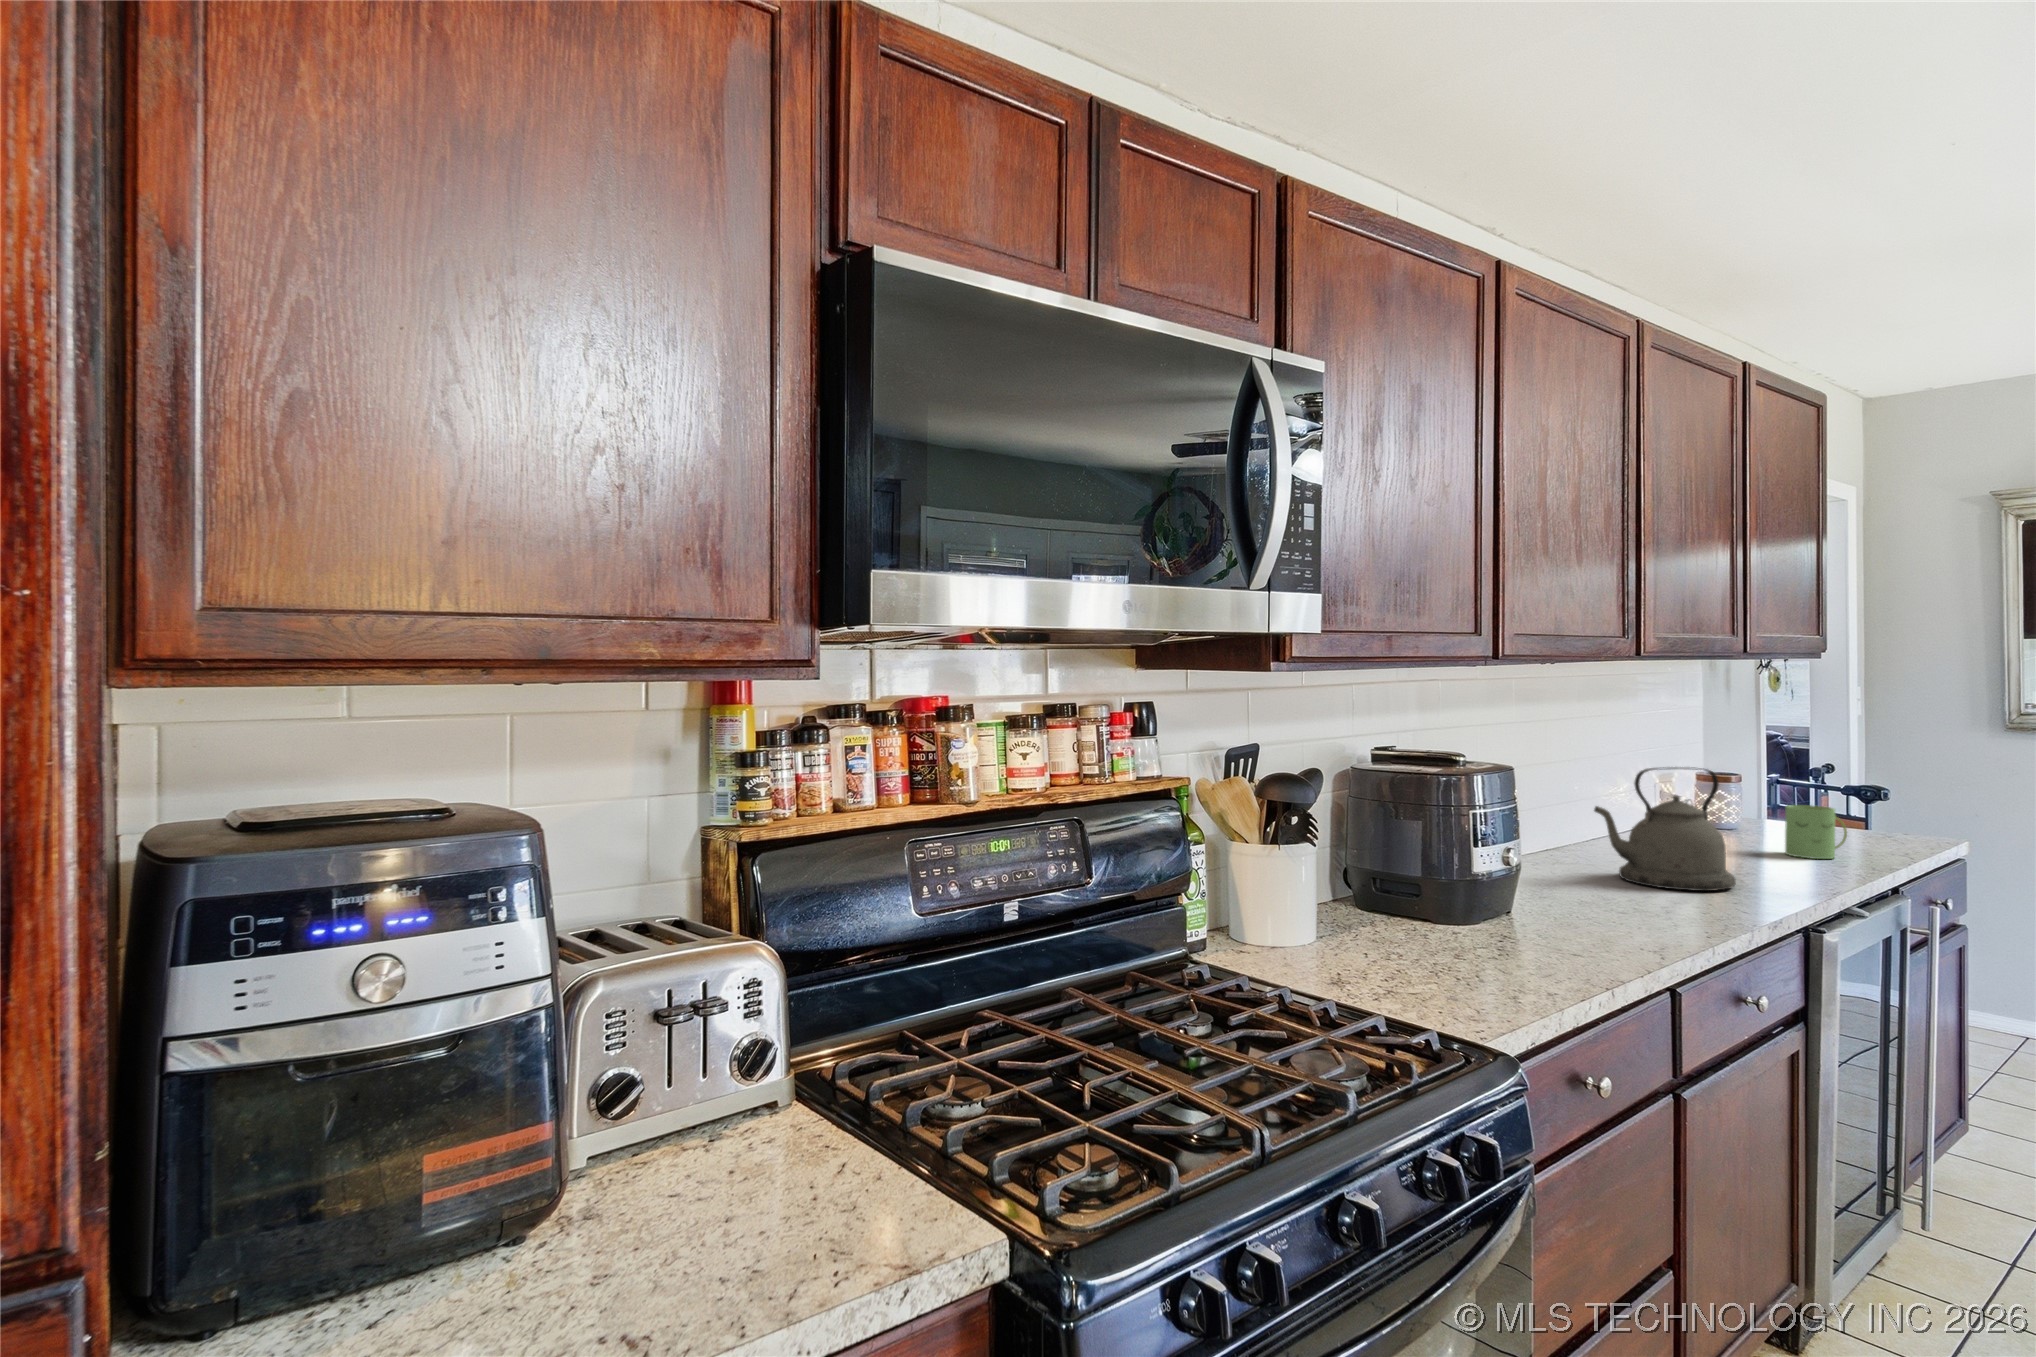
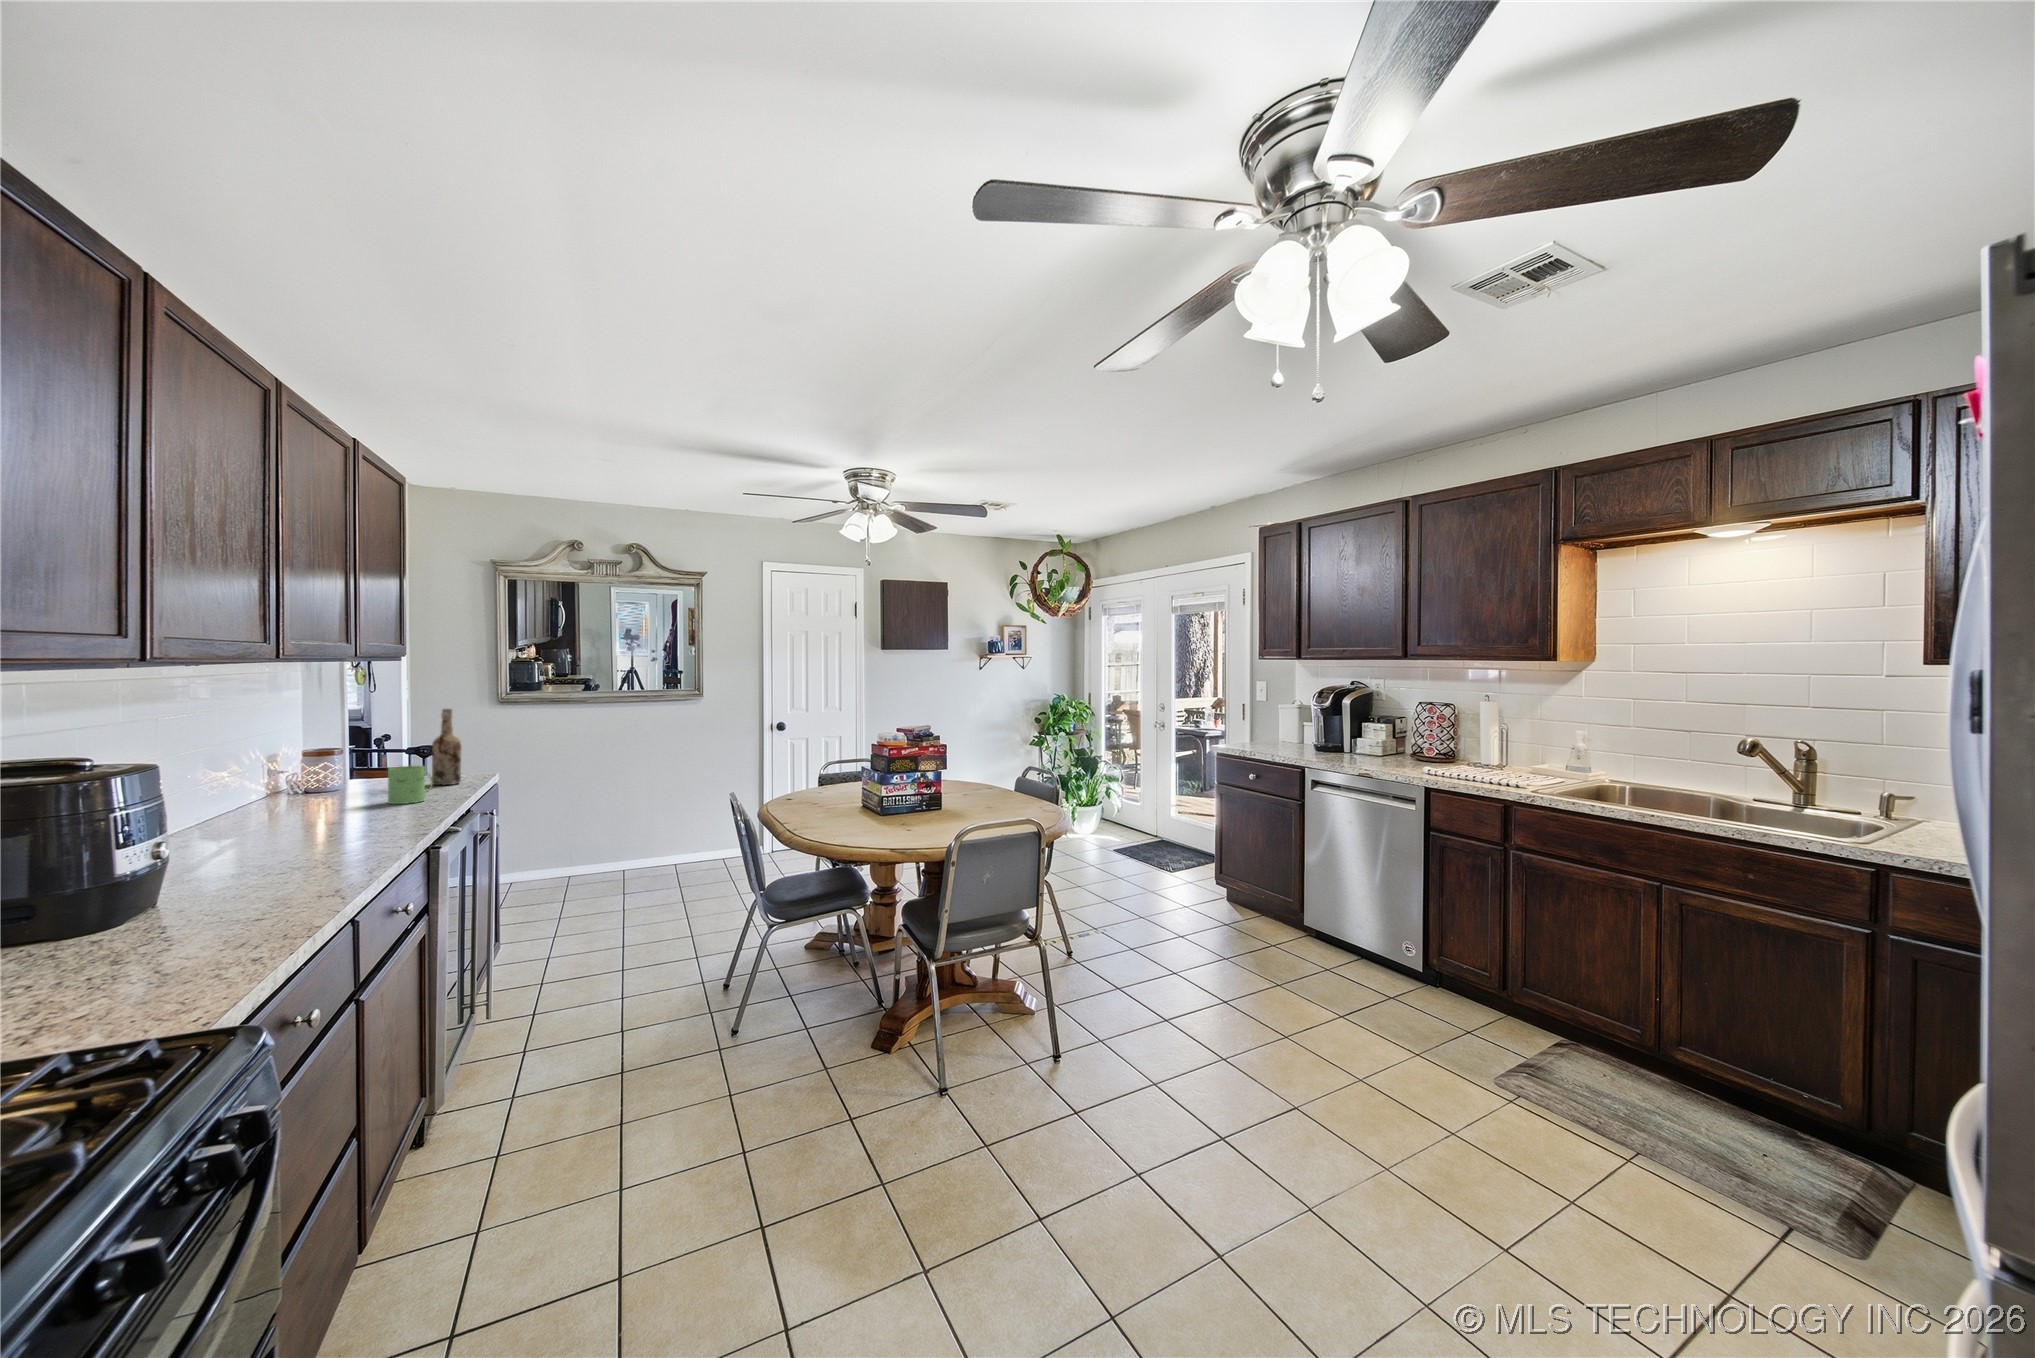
wine bottle: none [1858,728,1902,843] -> present [432,709,461,785]
kettle: present [1594,767,1736,891] -> none [232,748,367,850]

